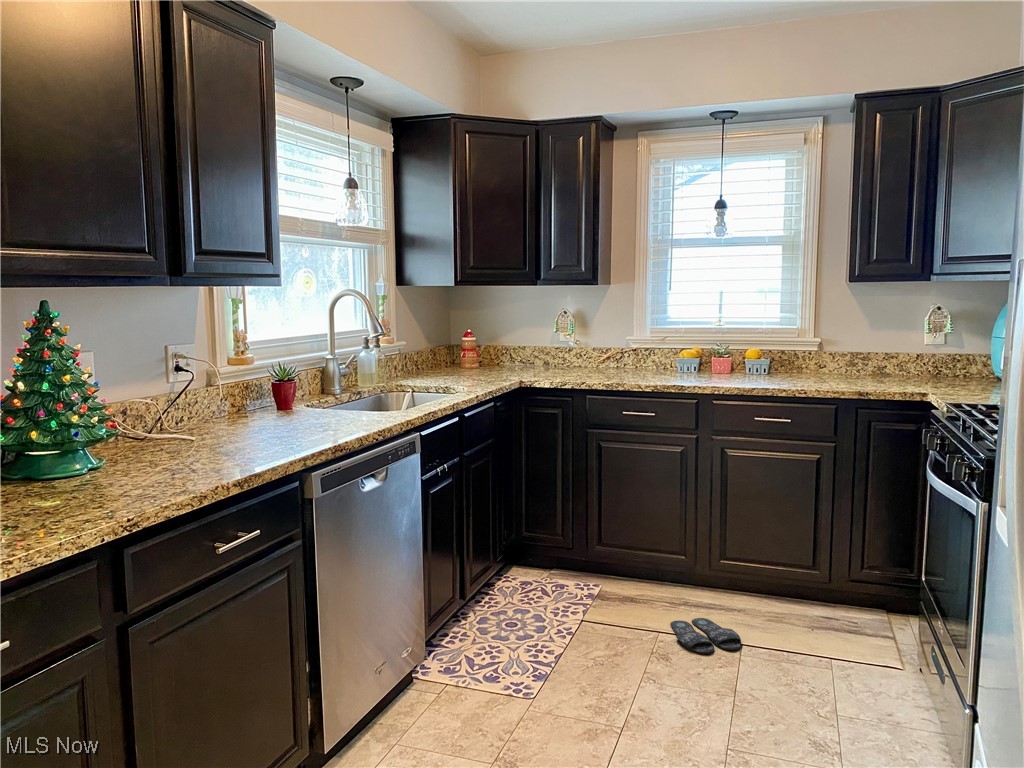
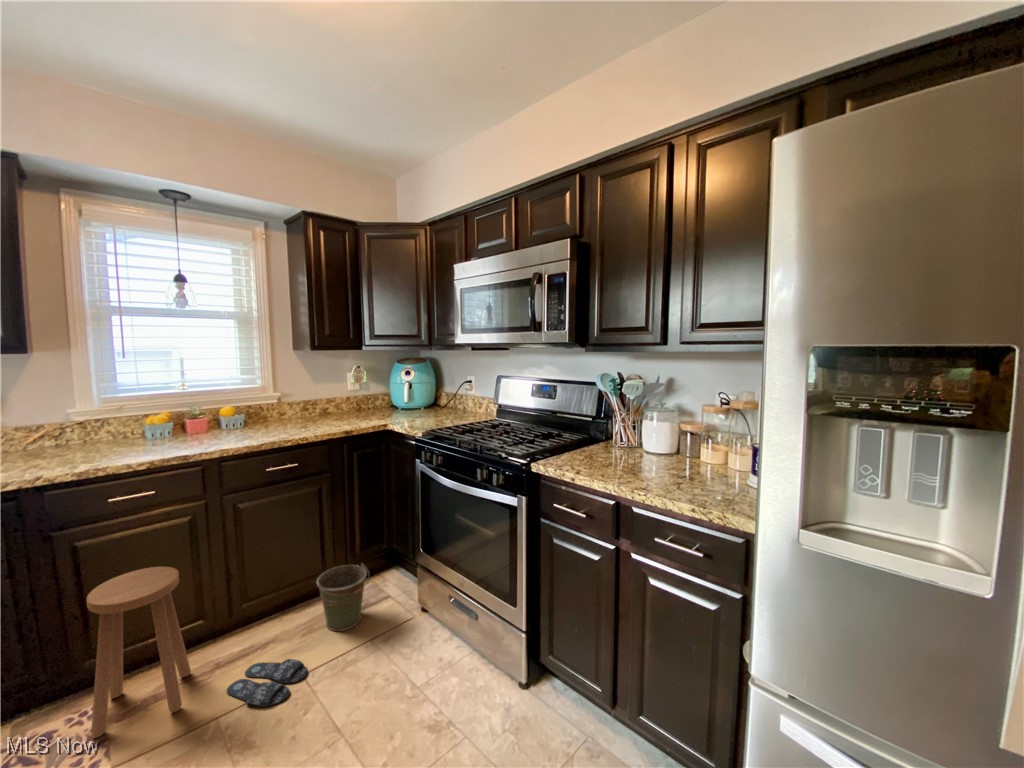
stool: none [582,481,659,614] -> present [87,567,191,738]
bucket: none [782,564,853,643] -> present [317,563,367,631]

